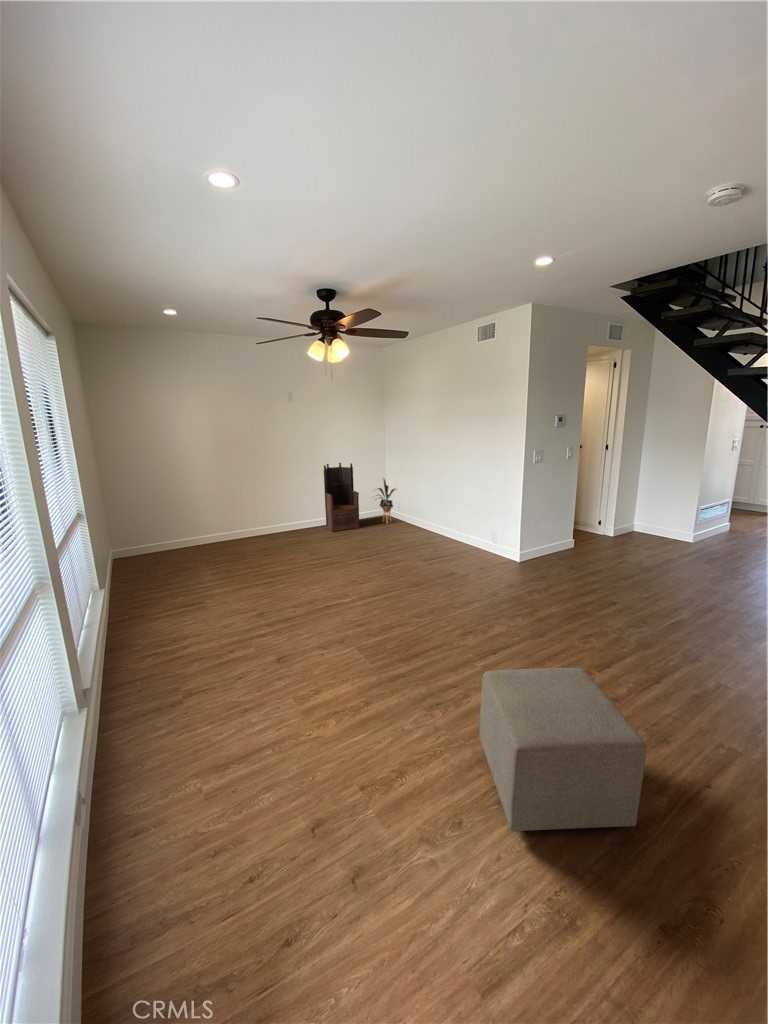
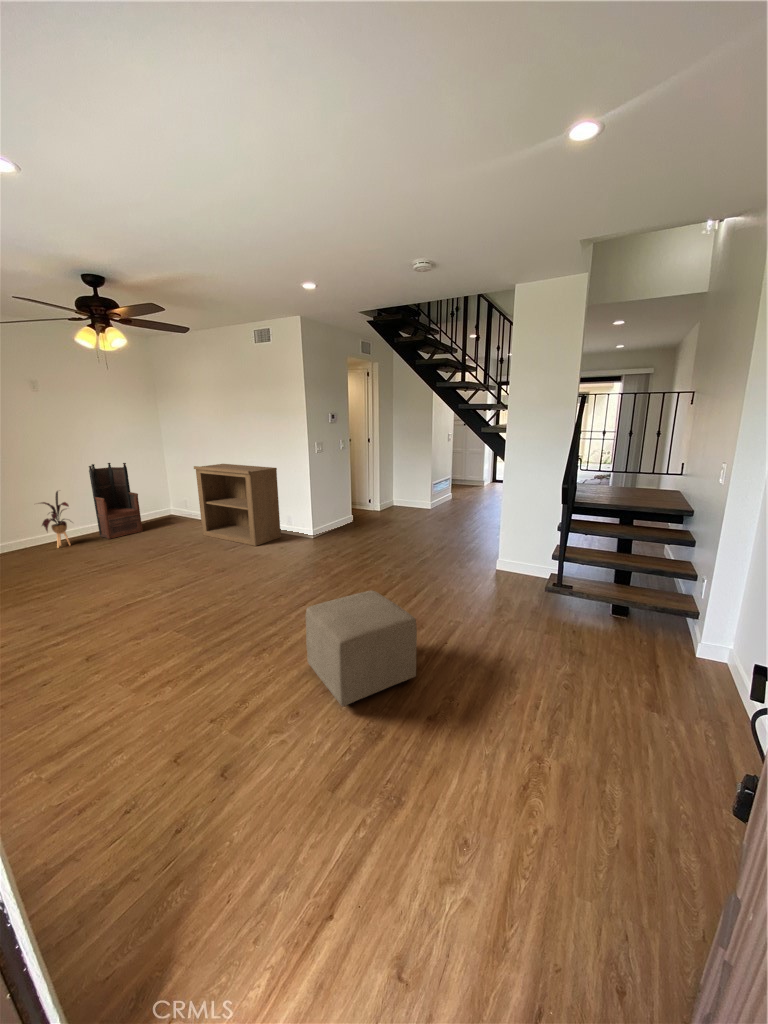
bookshelf: none [406,469,487,560] -> present [194,464,281,546]
house plant: present [378,479,396,523] -> present [42,491,71,548]

